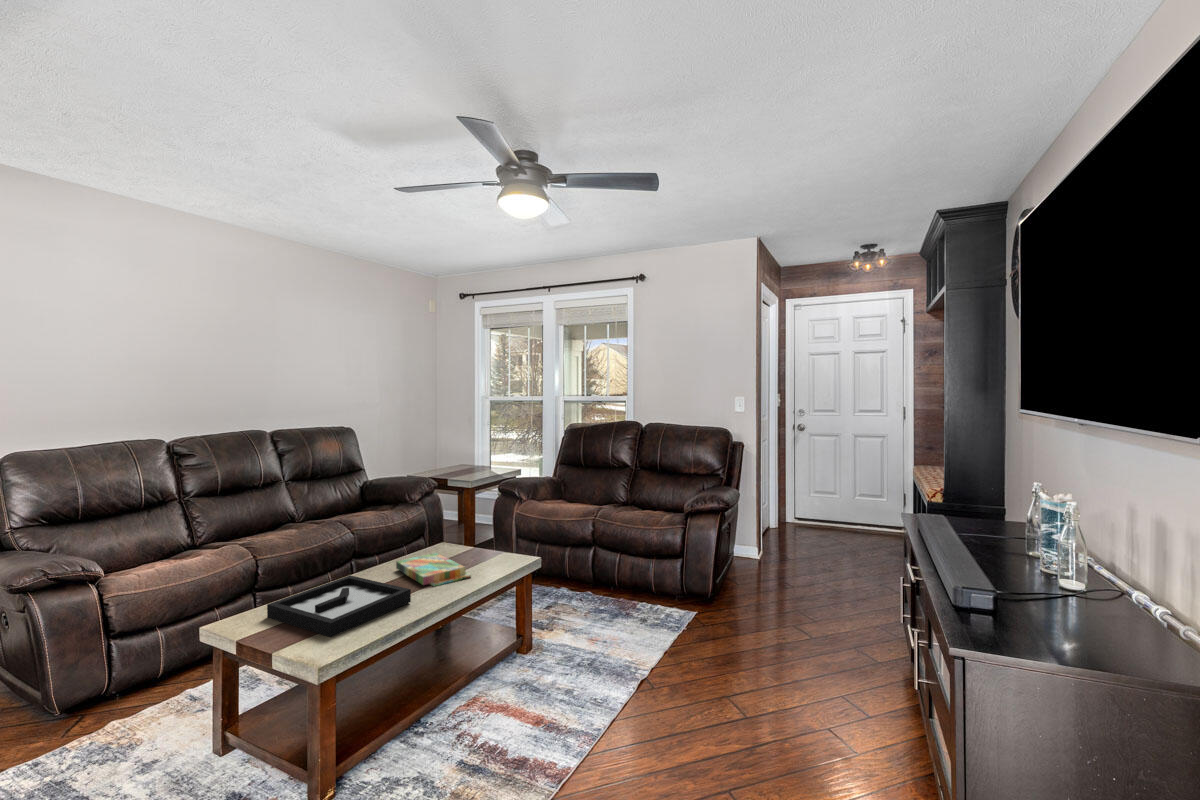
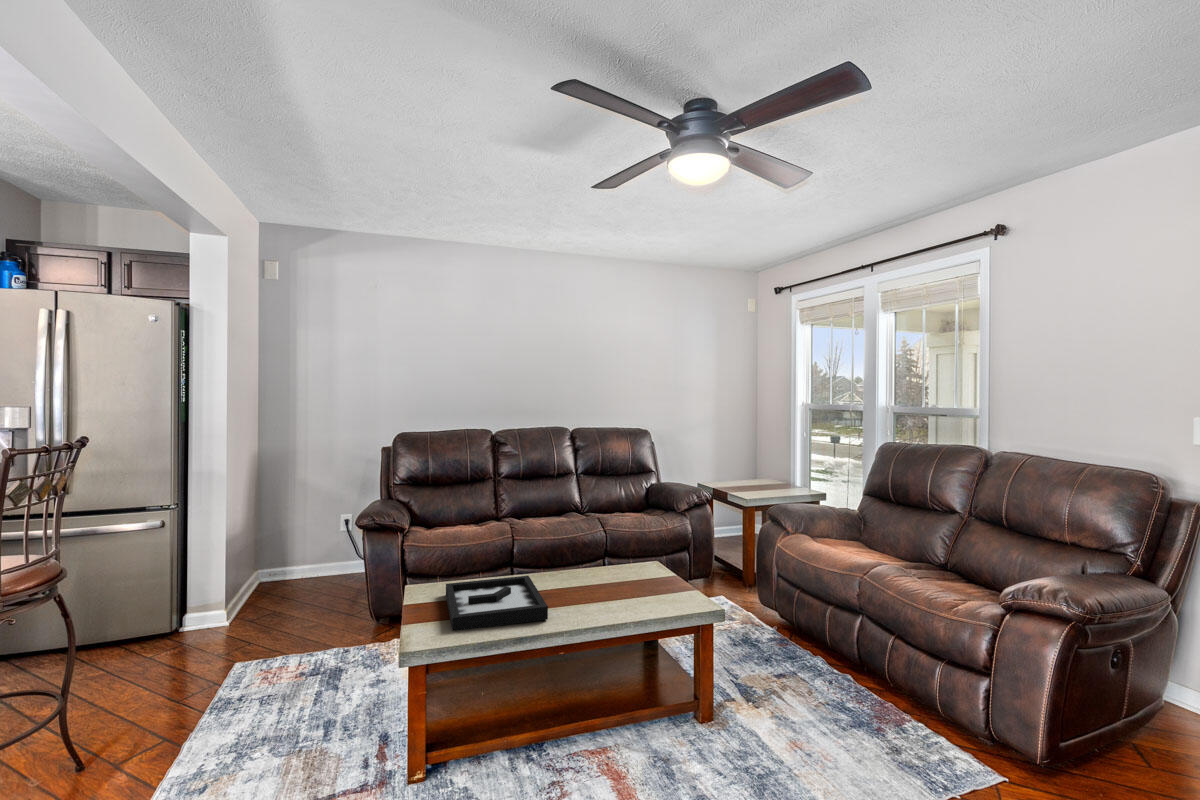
board game: present [396,553,471,586] -> none [582,572,635,611]

